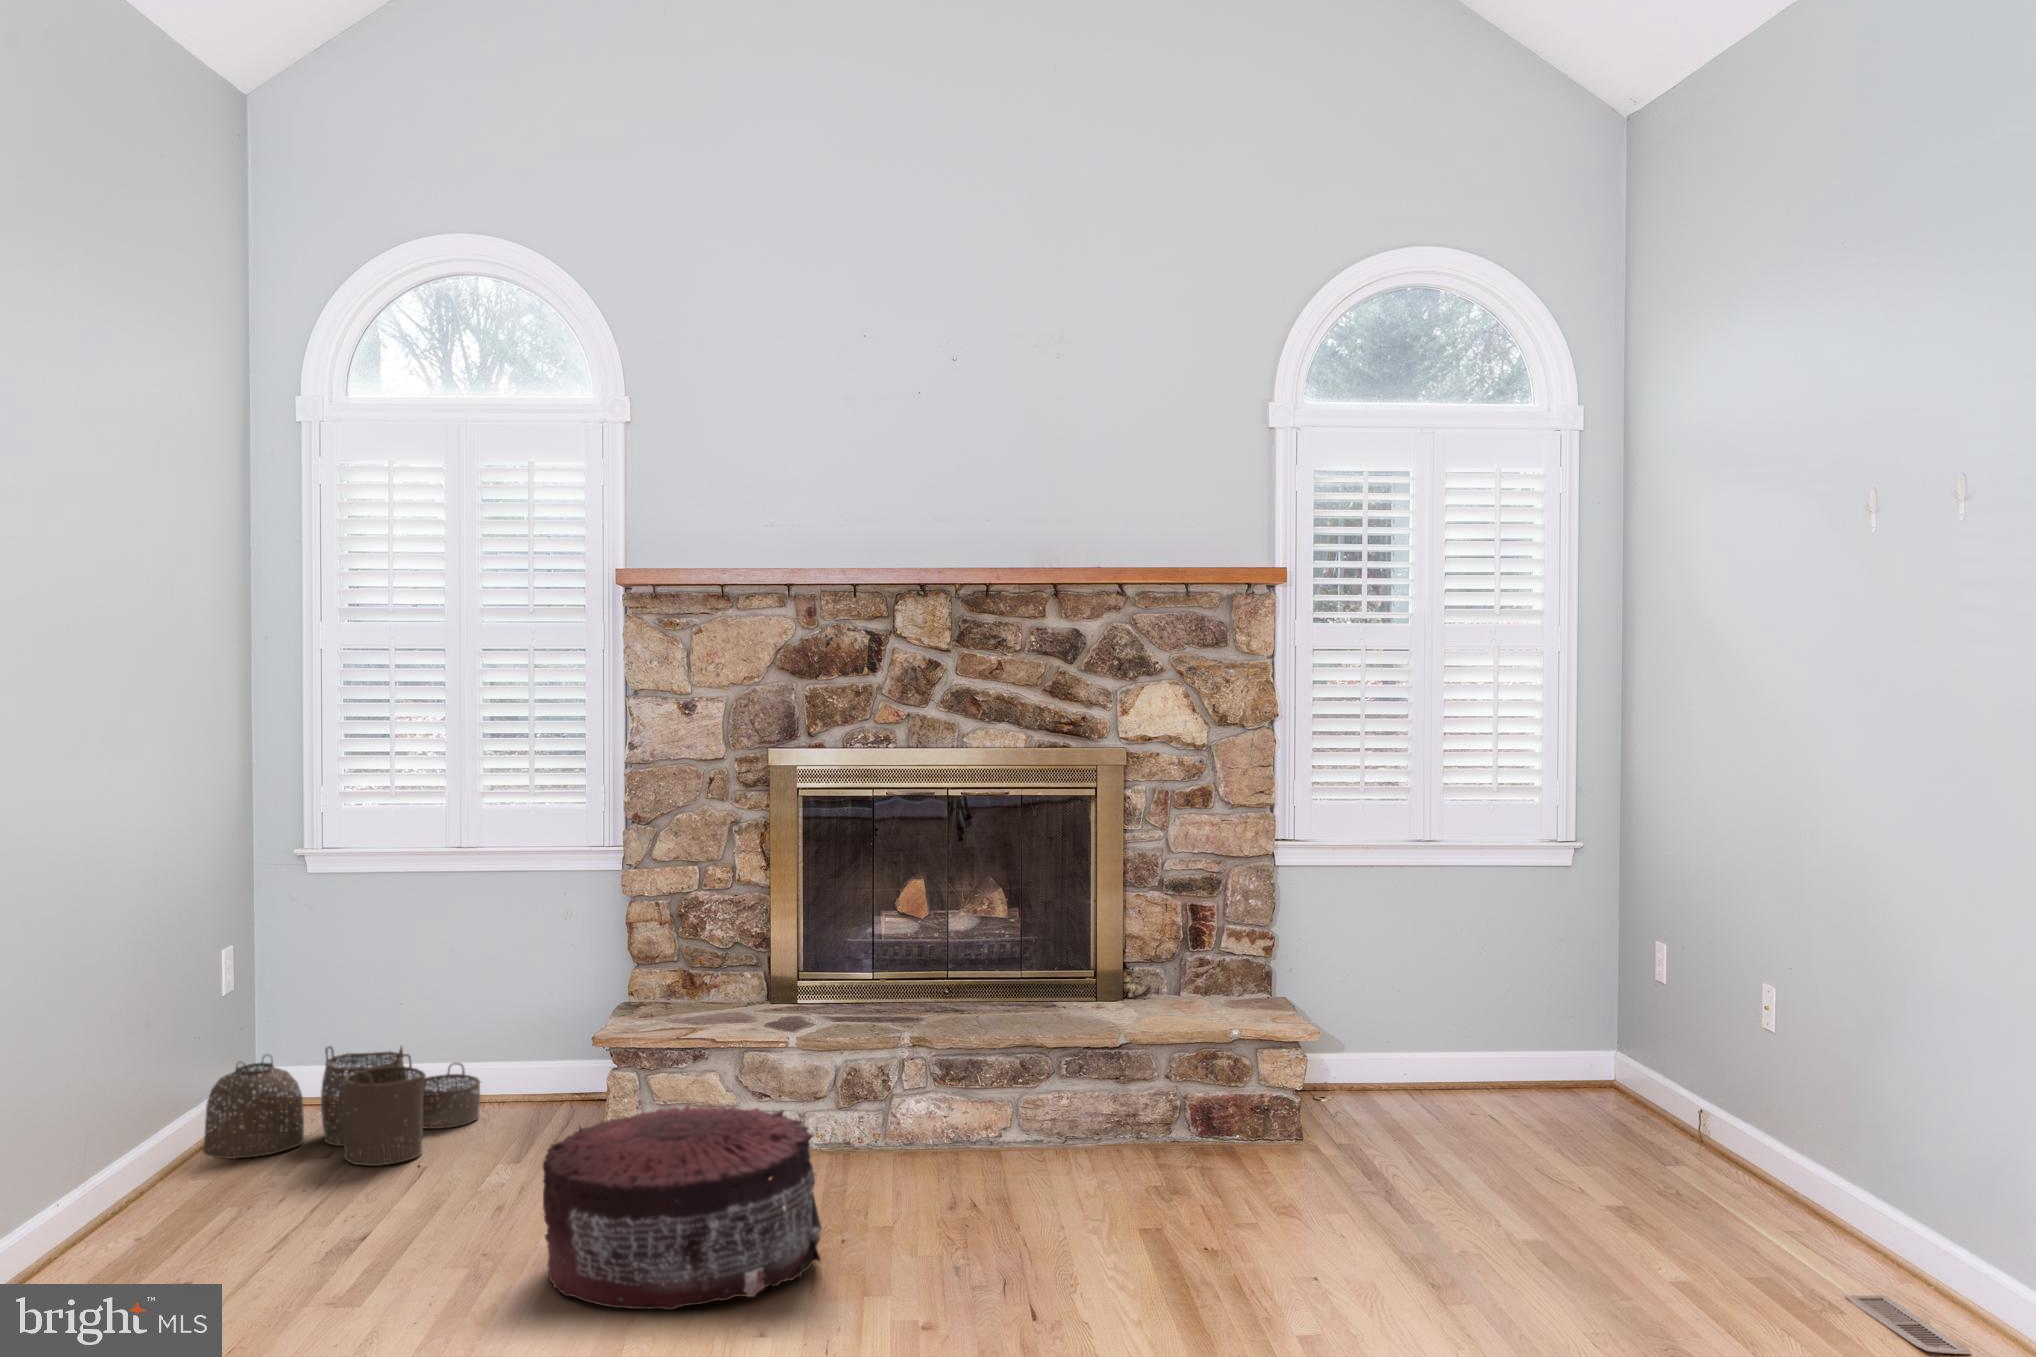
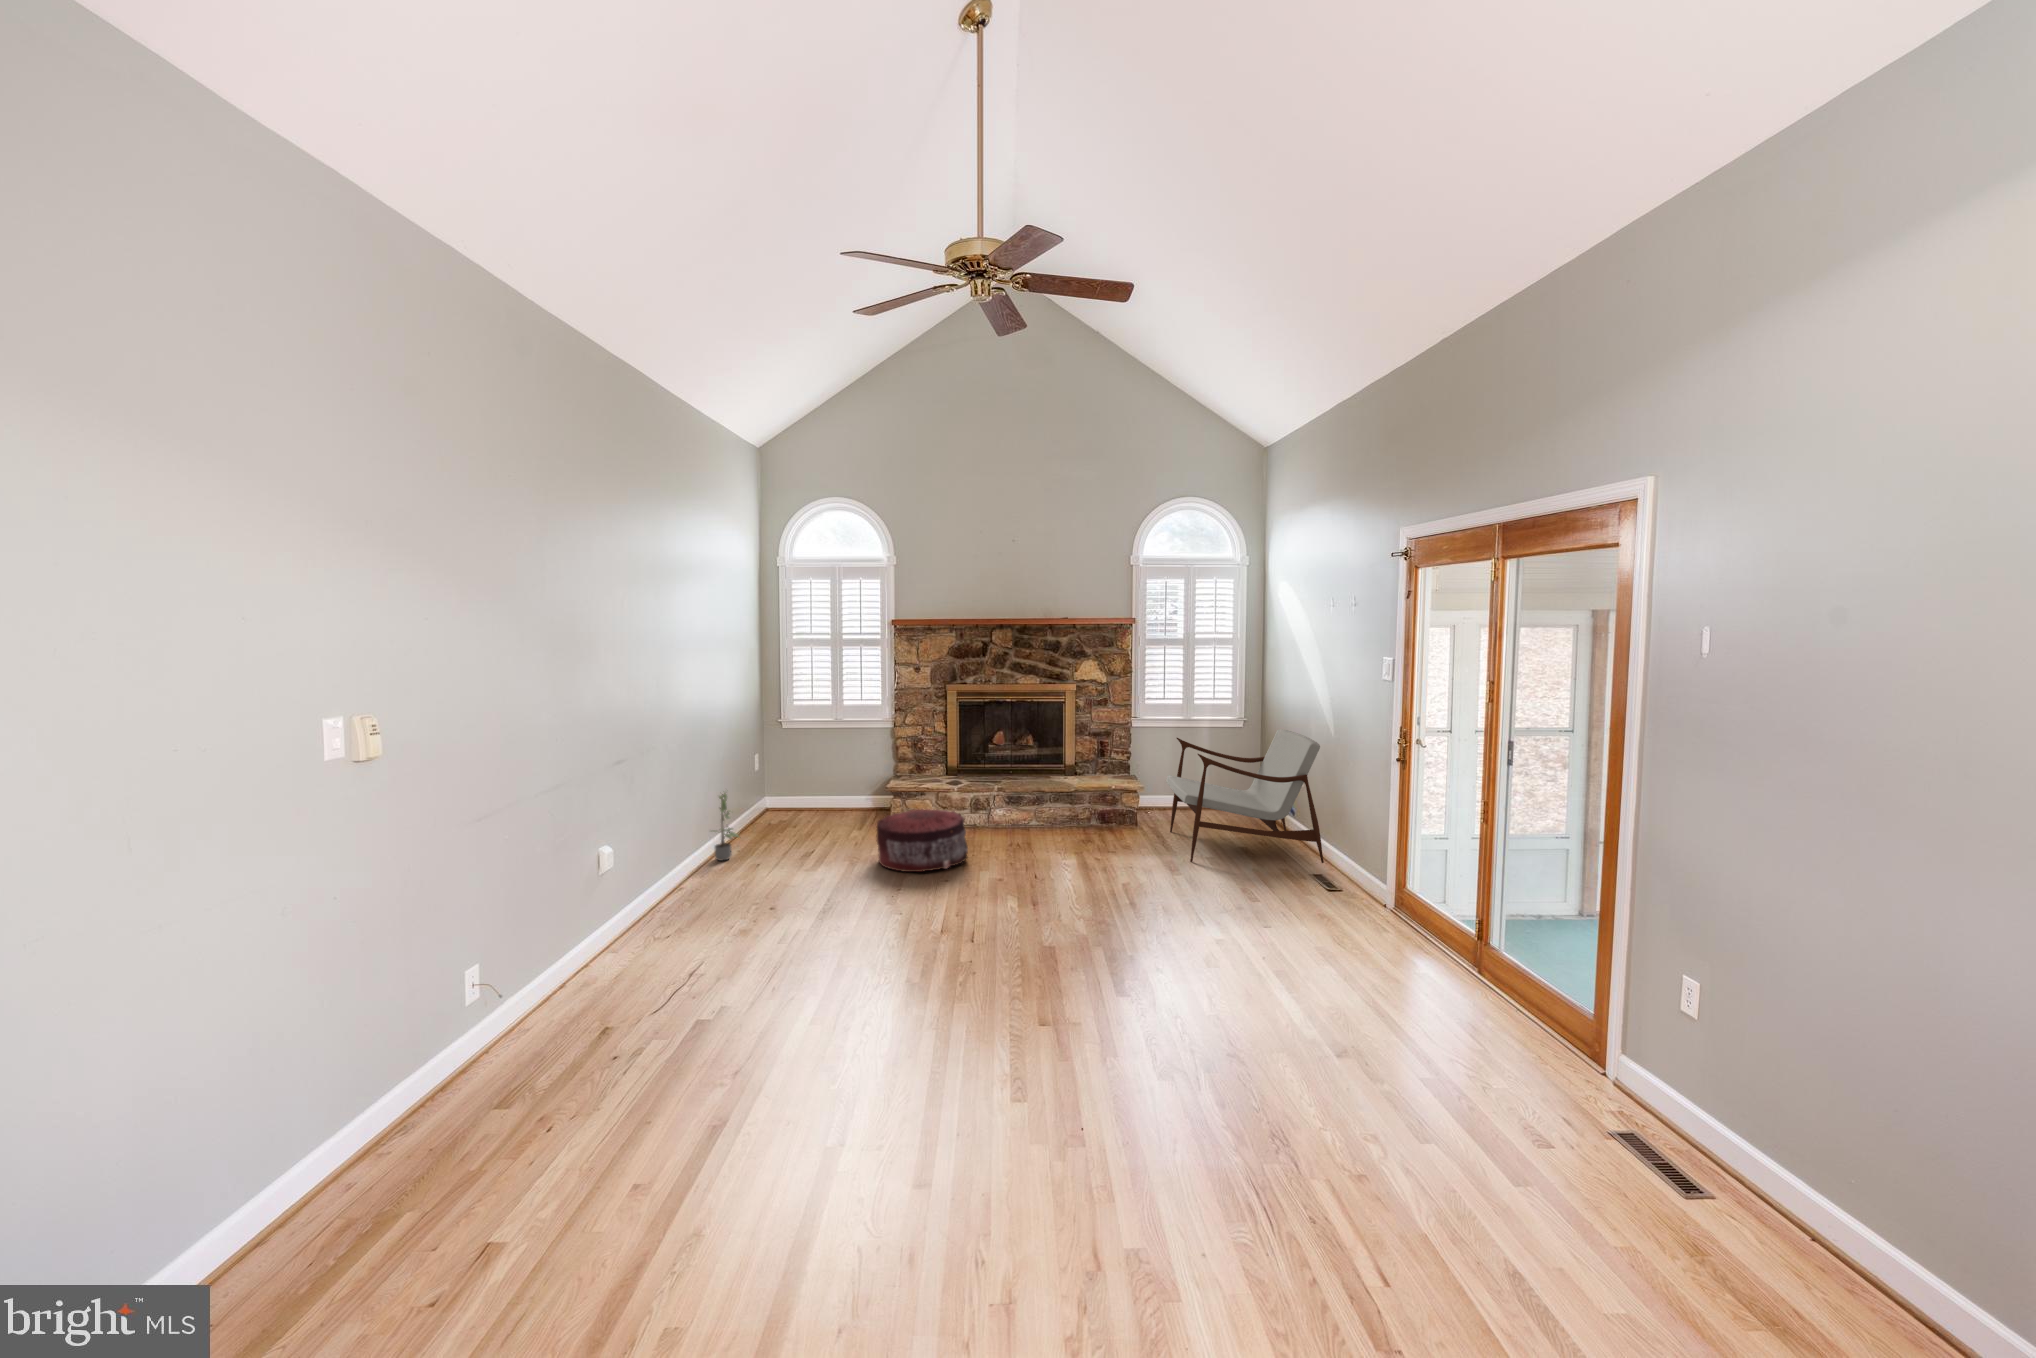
armchair: none [1383,867,1862,1257] -> present [1166,730,1324,863]
woven basket: present [203,1046,480,1166] -> none [752,789,845,830]
potted plant: none [18,1051,133,1277] -> present [715,793,739,861]

